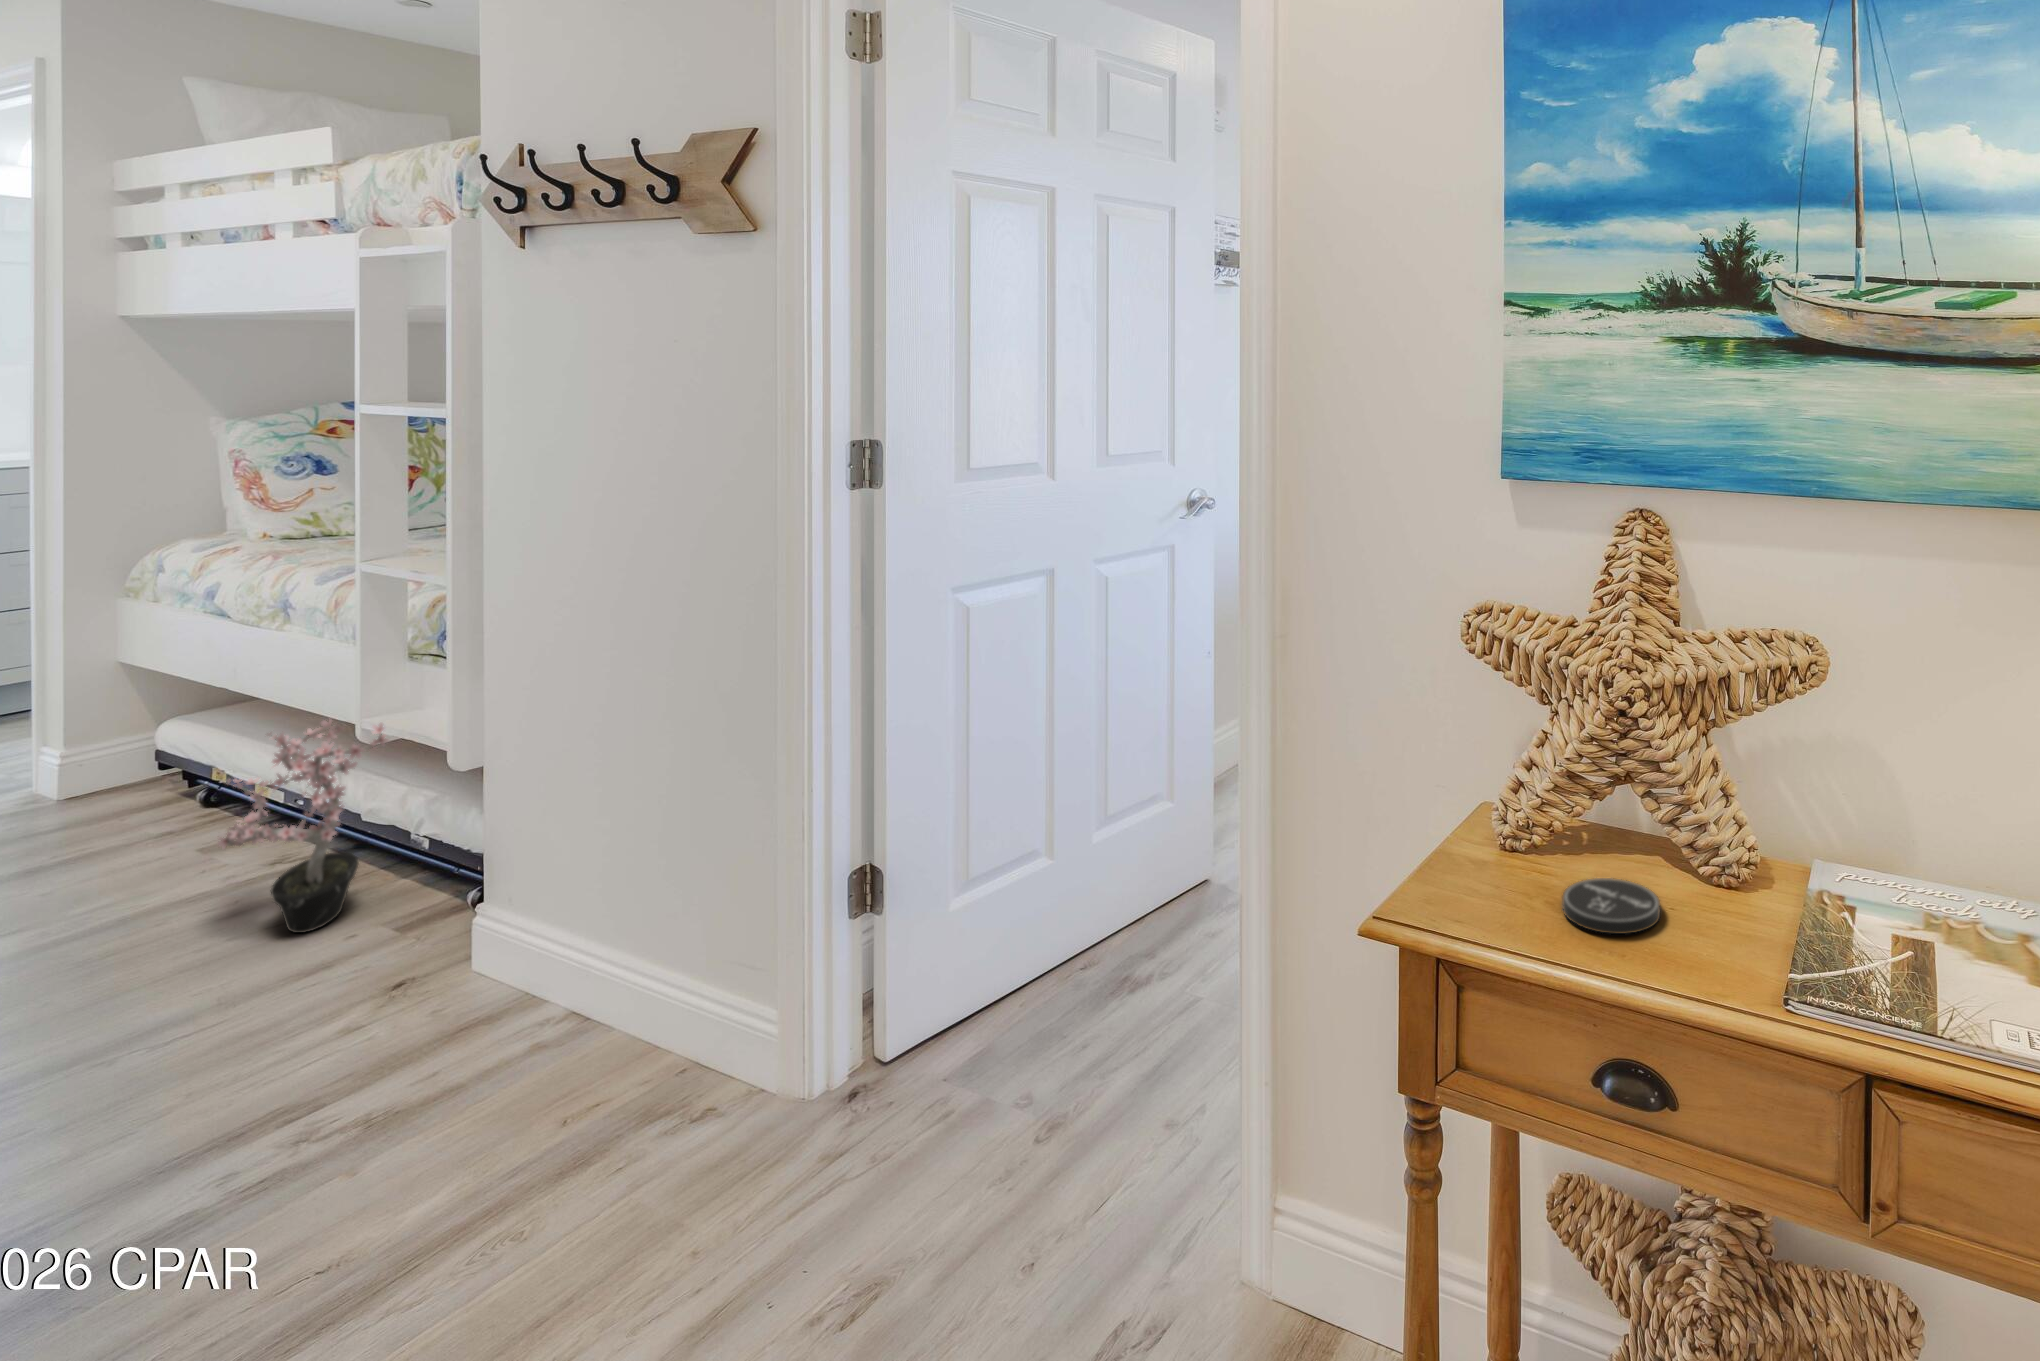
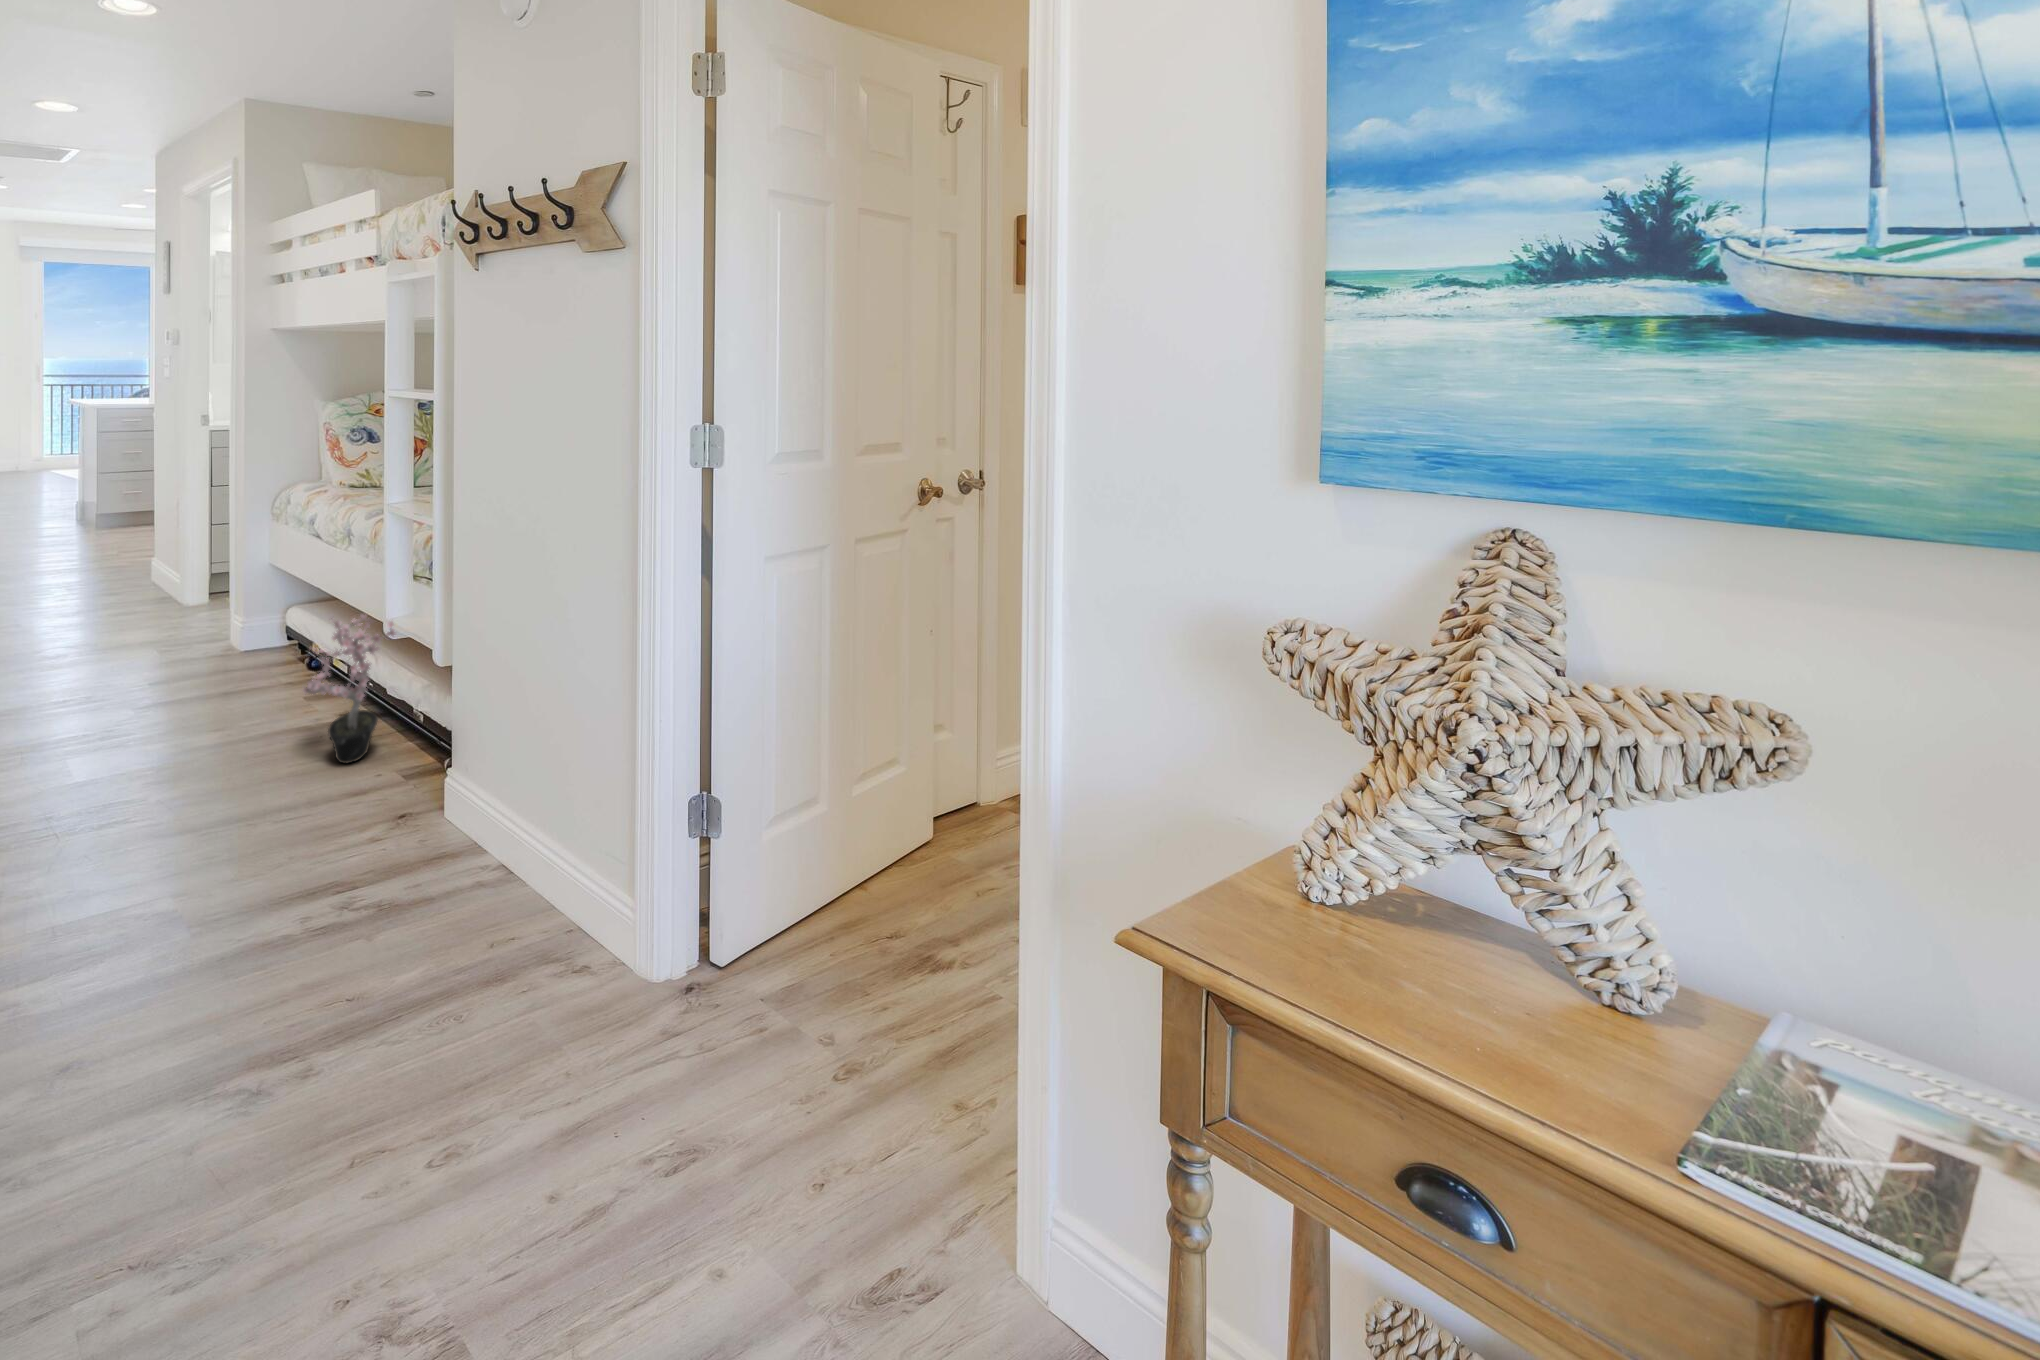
coaster: present [1562,878,1660,934] -> none [1384,963,1528,1046]

